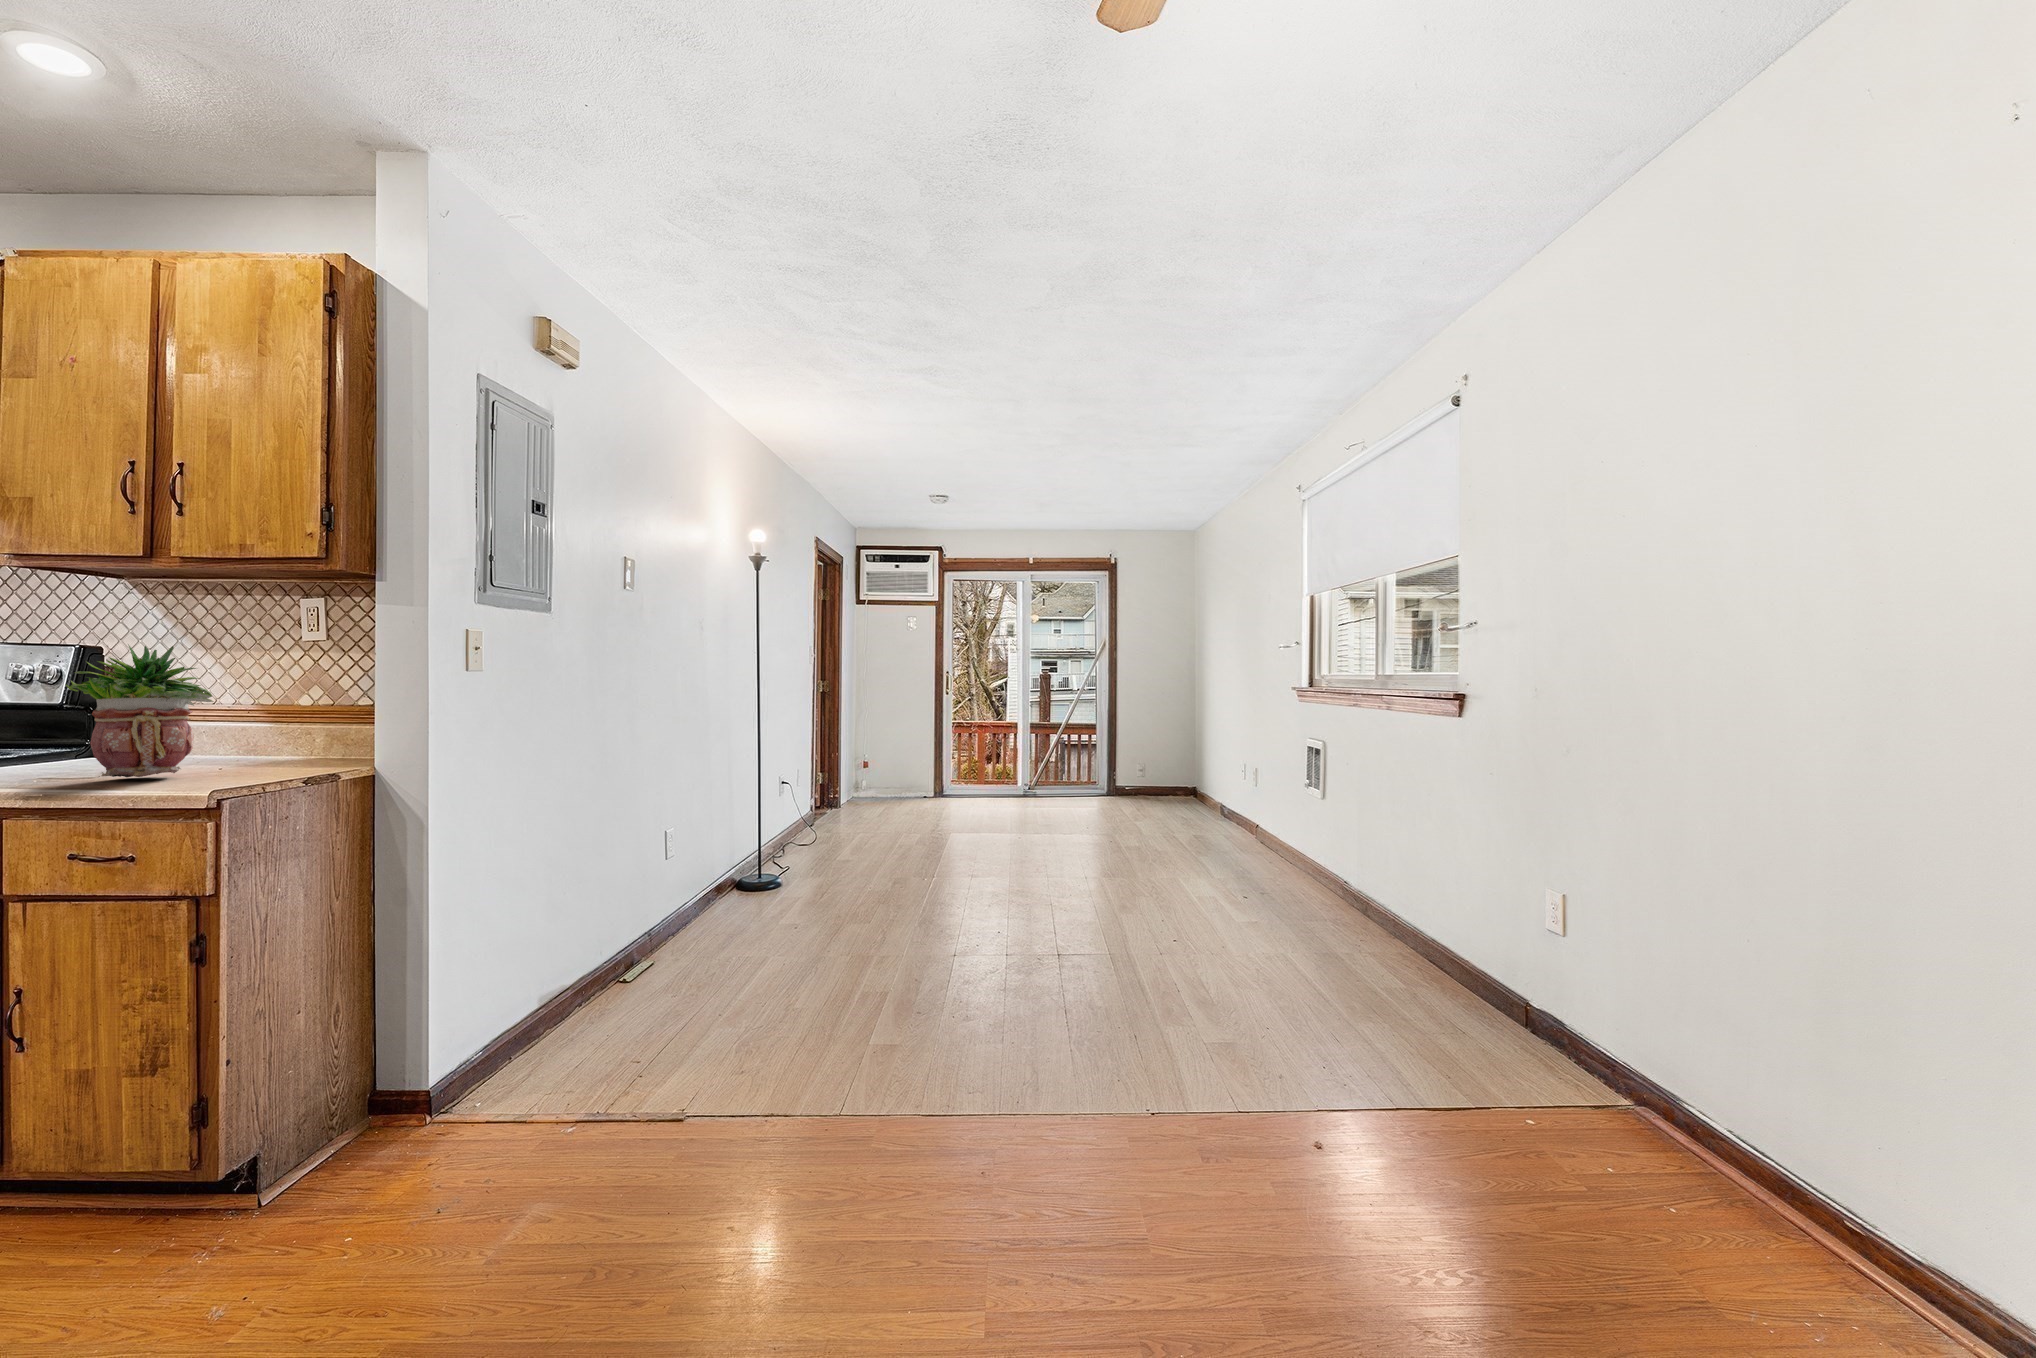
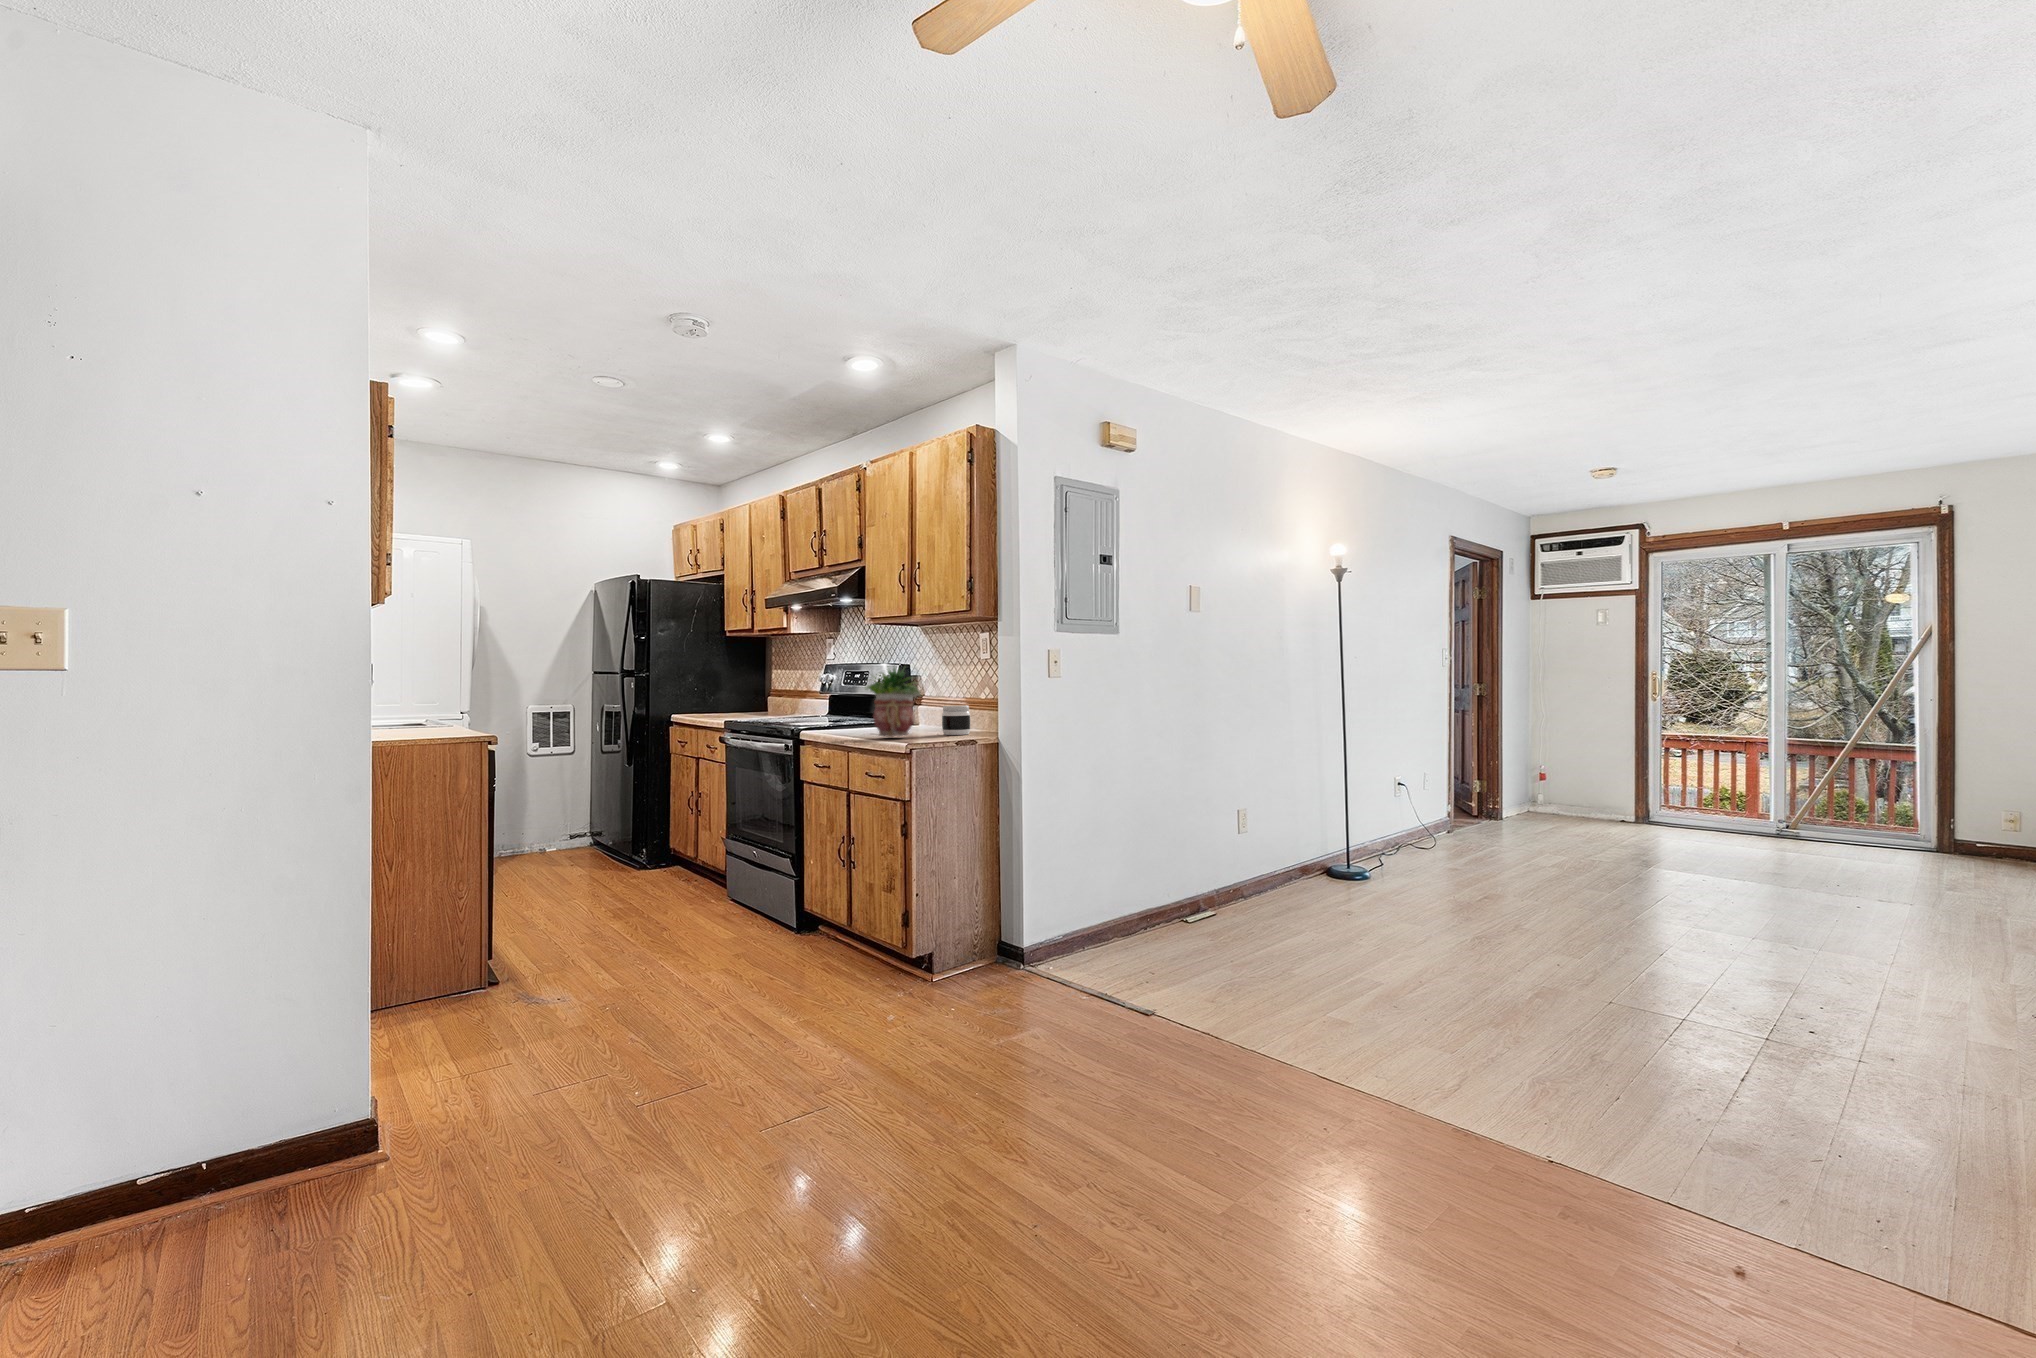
jar: none [242,715,302,766] -> present [942,705,970,735]

